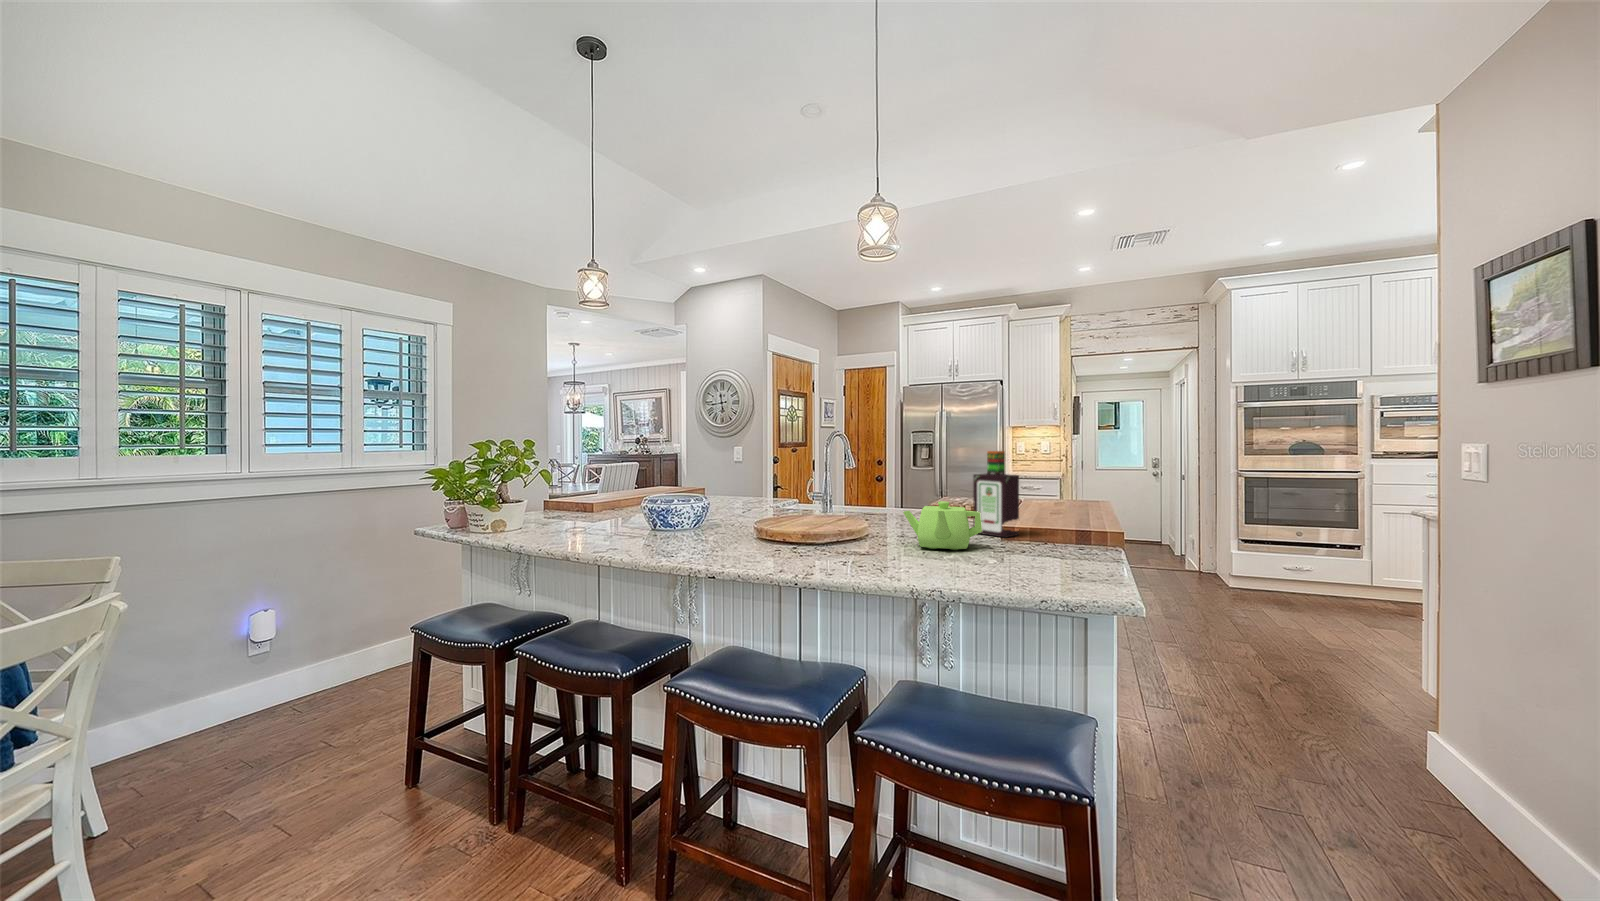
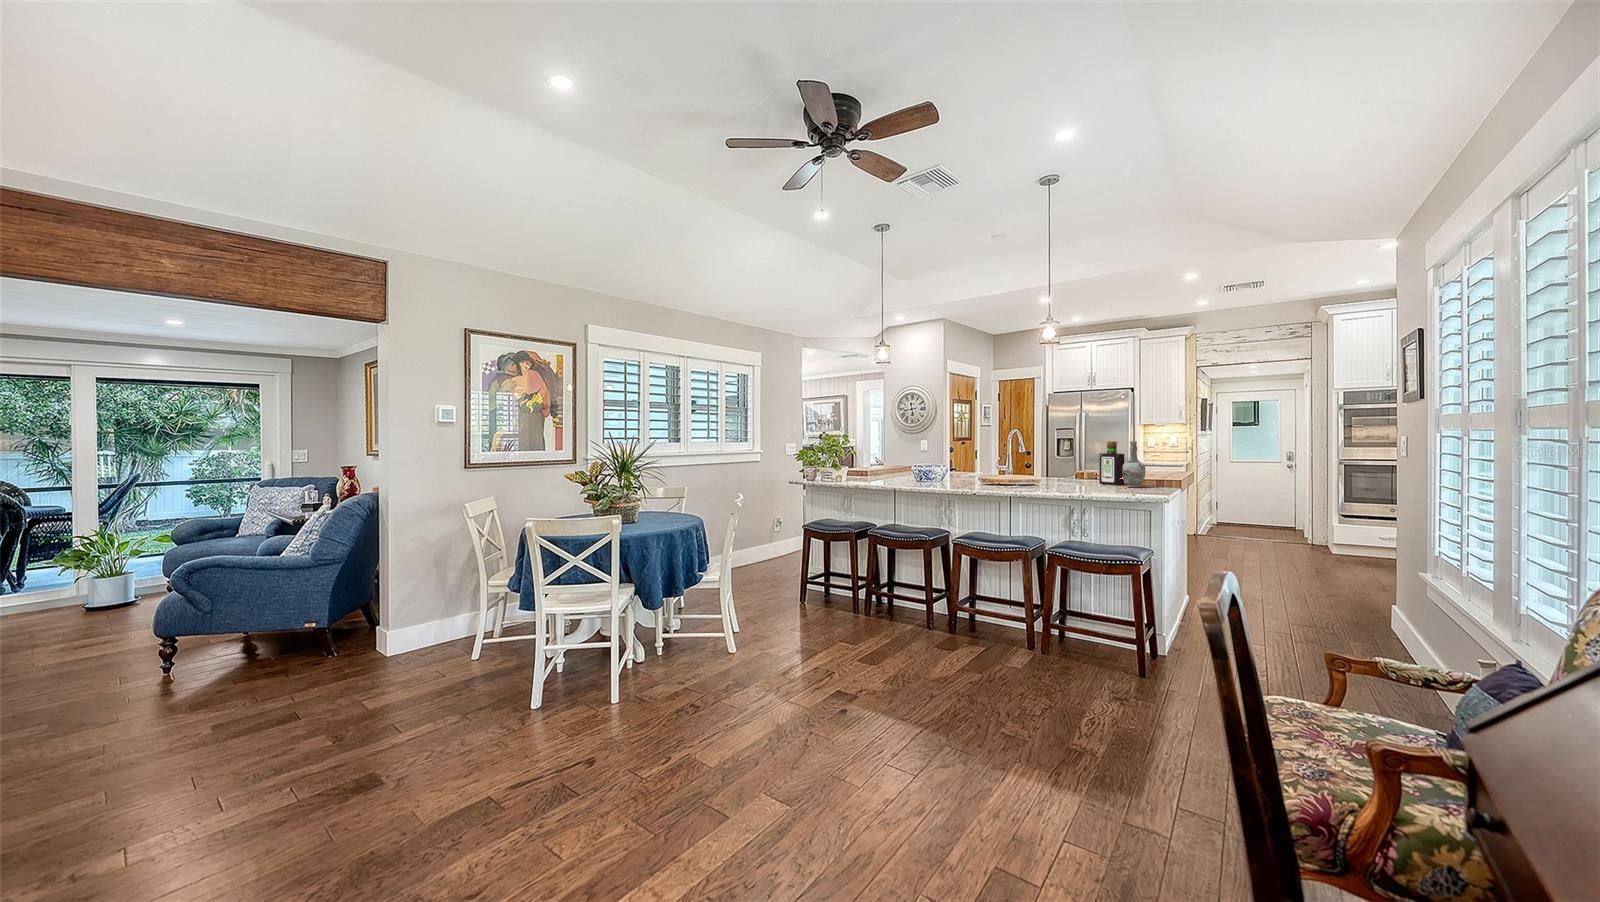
vase: none [1022,452,1069,551] -> present [1122,441,1145,487]
teapot: present [903,501,982,550] -> none [1062,465,1103,487]

